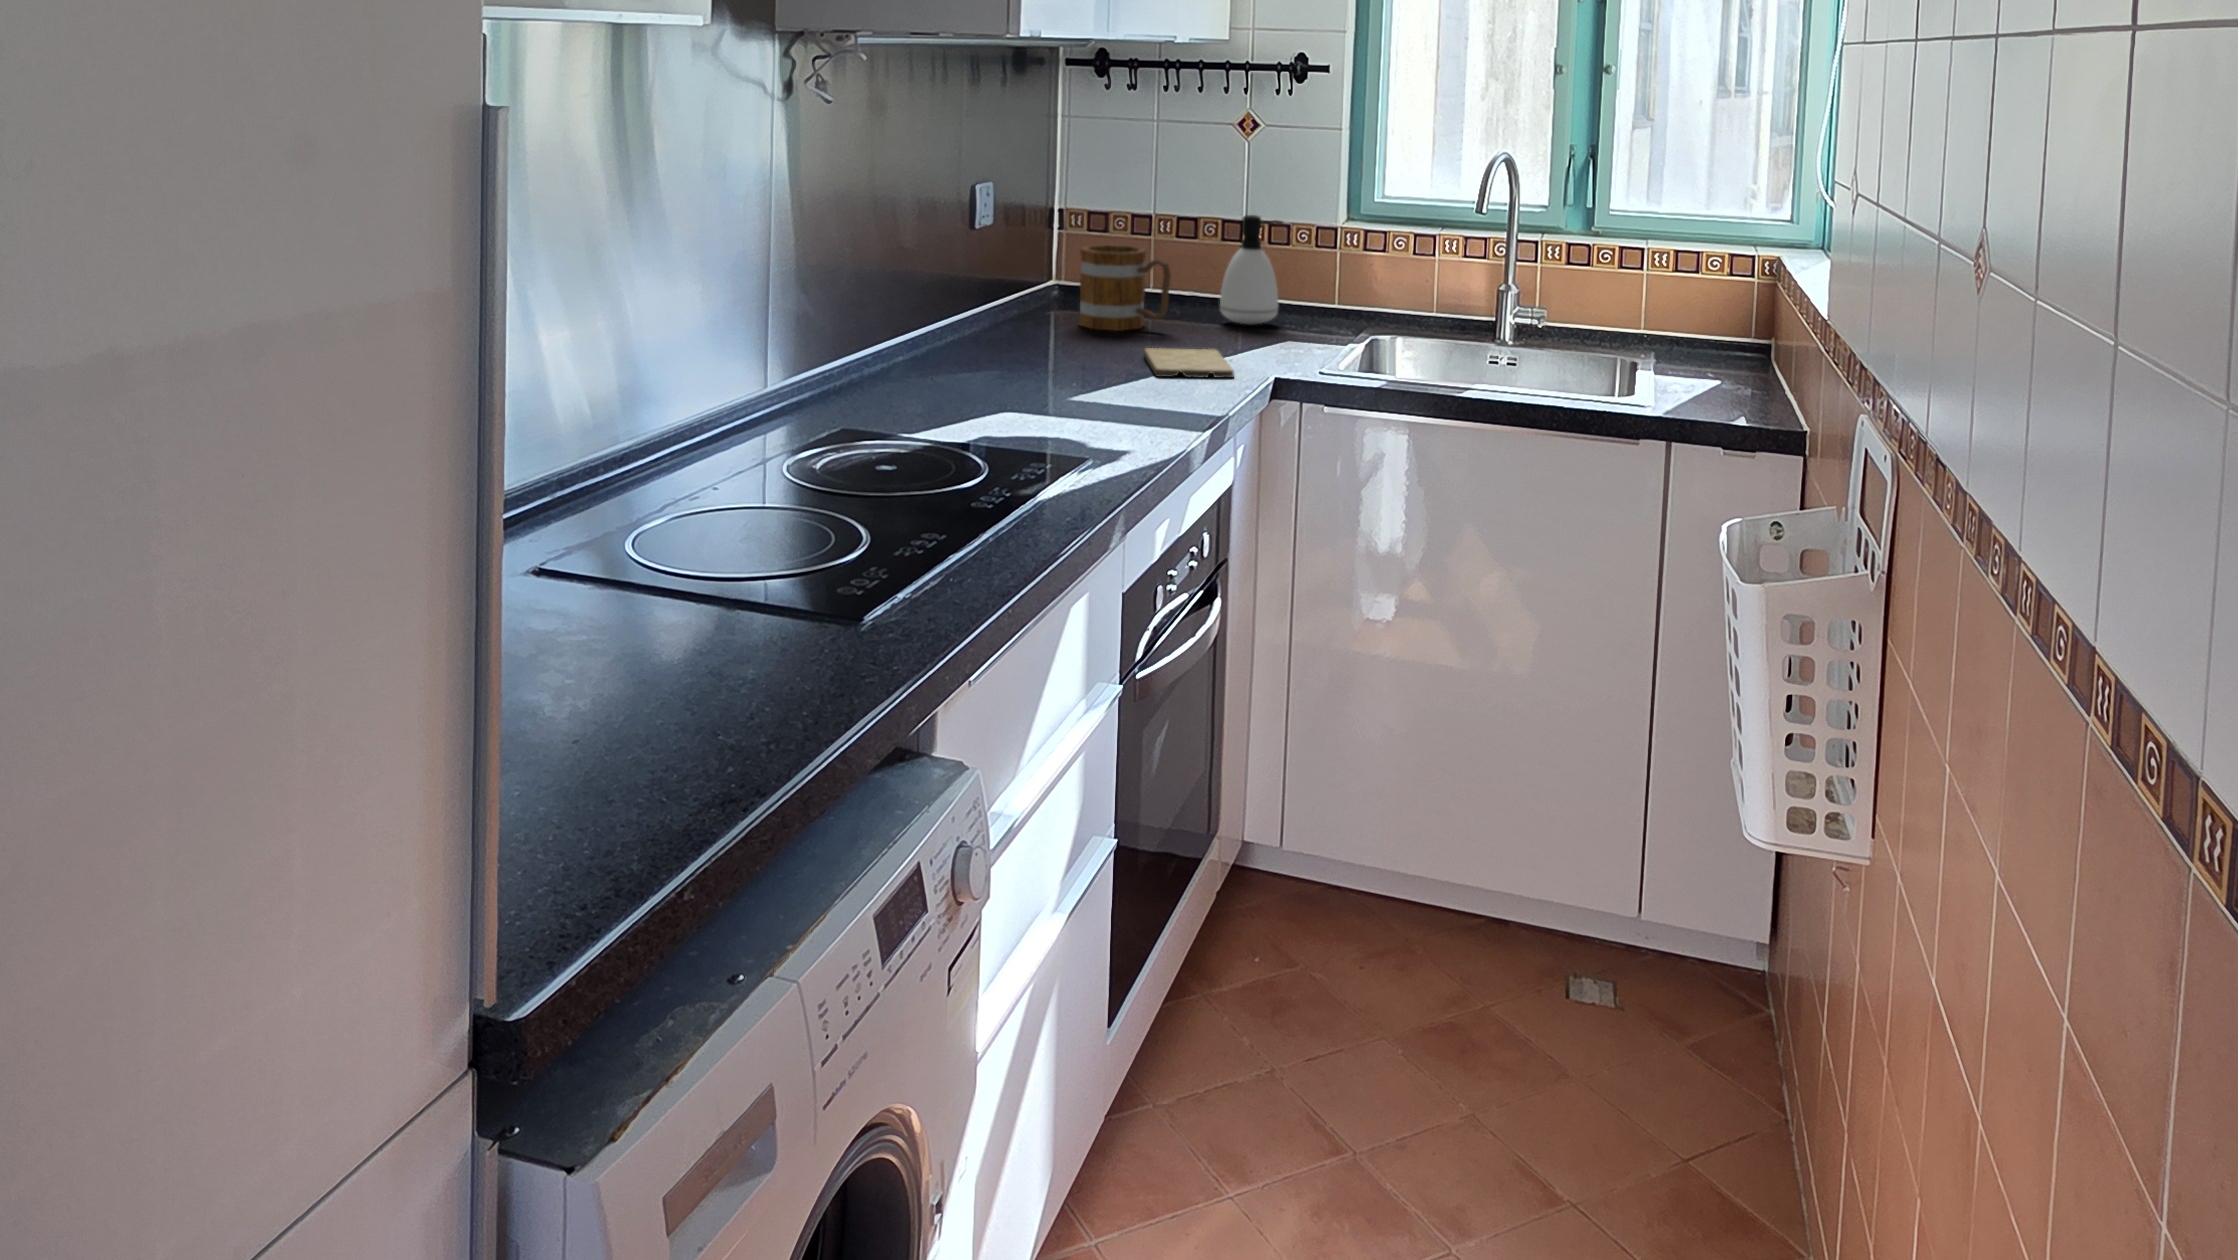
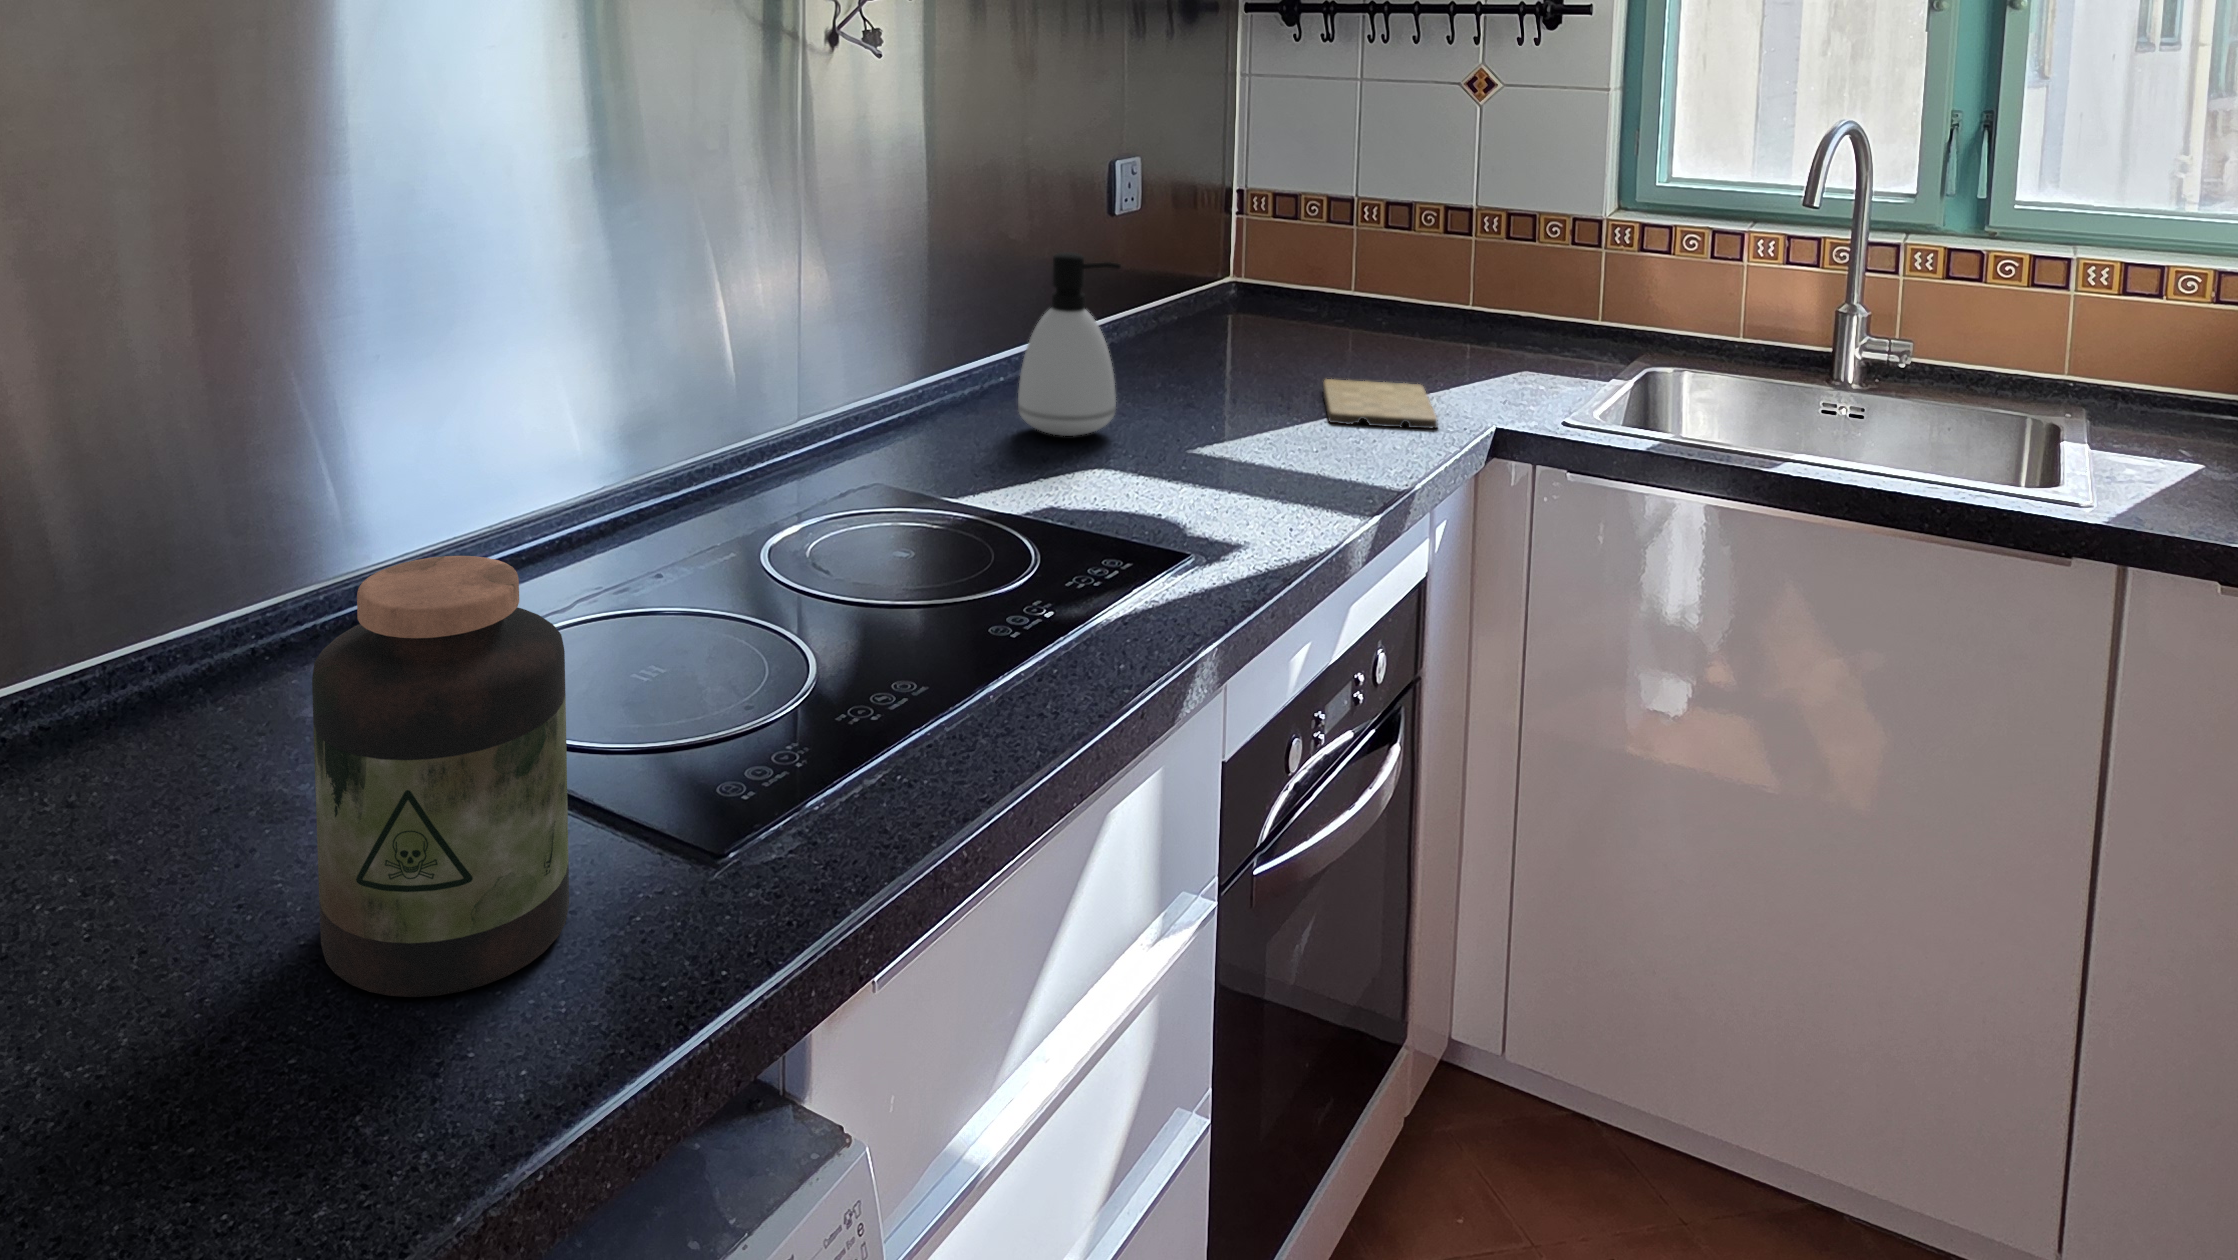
soap dispenser: present [1220,215,1283,325] -> present [1018,252,1121,436]
mug: present [1079,245,1171,331] -> none [1253,237,1372,348]
jar: none [608,417,775,697] -> present [312,556,569,997]

